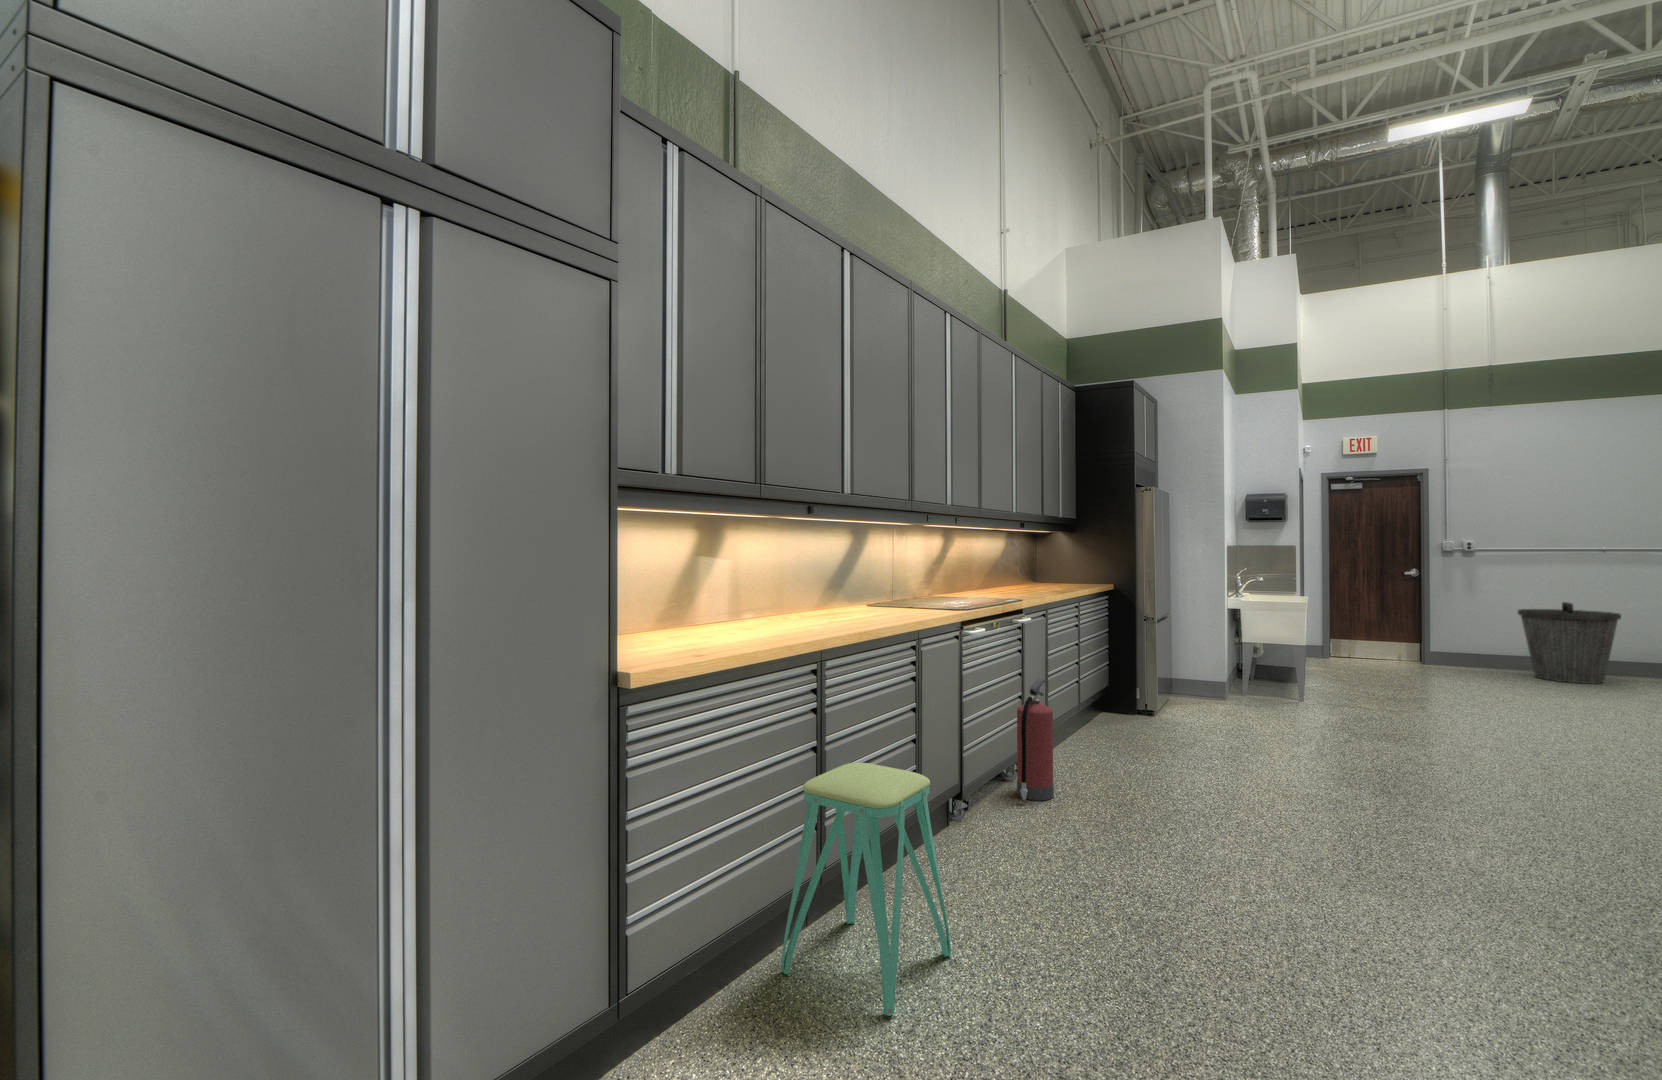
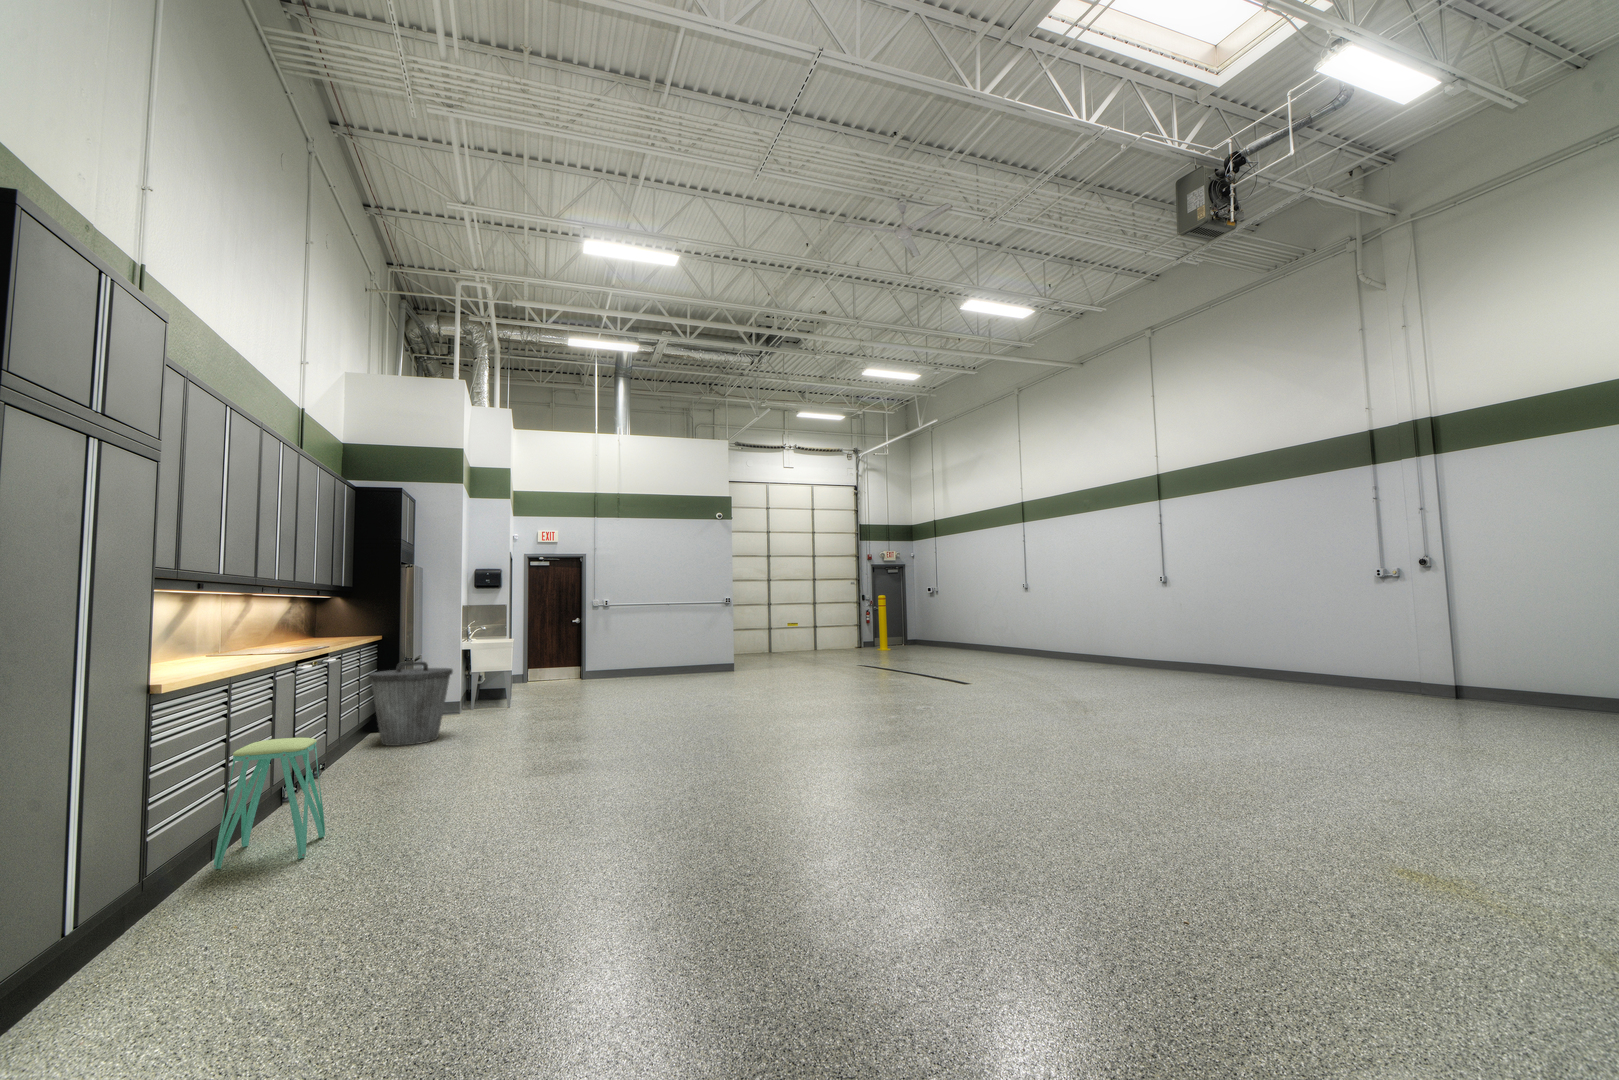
trash can: present [1518,602,1621,684] -> present [369,662,453,746]
fire extinguisher: present [1017,679,1054,801] -> none [325,699,355,781]

